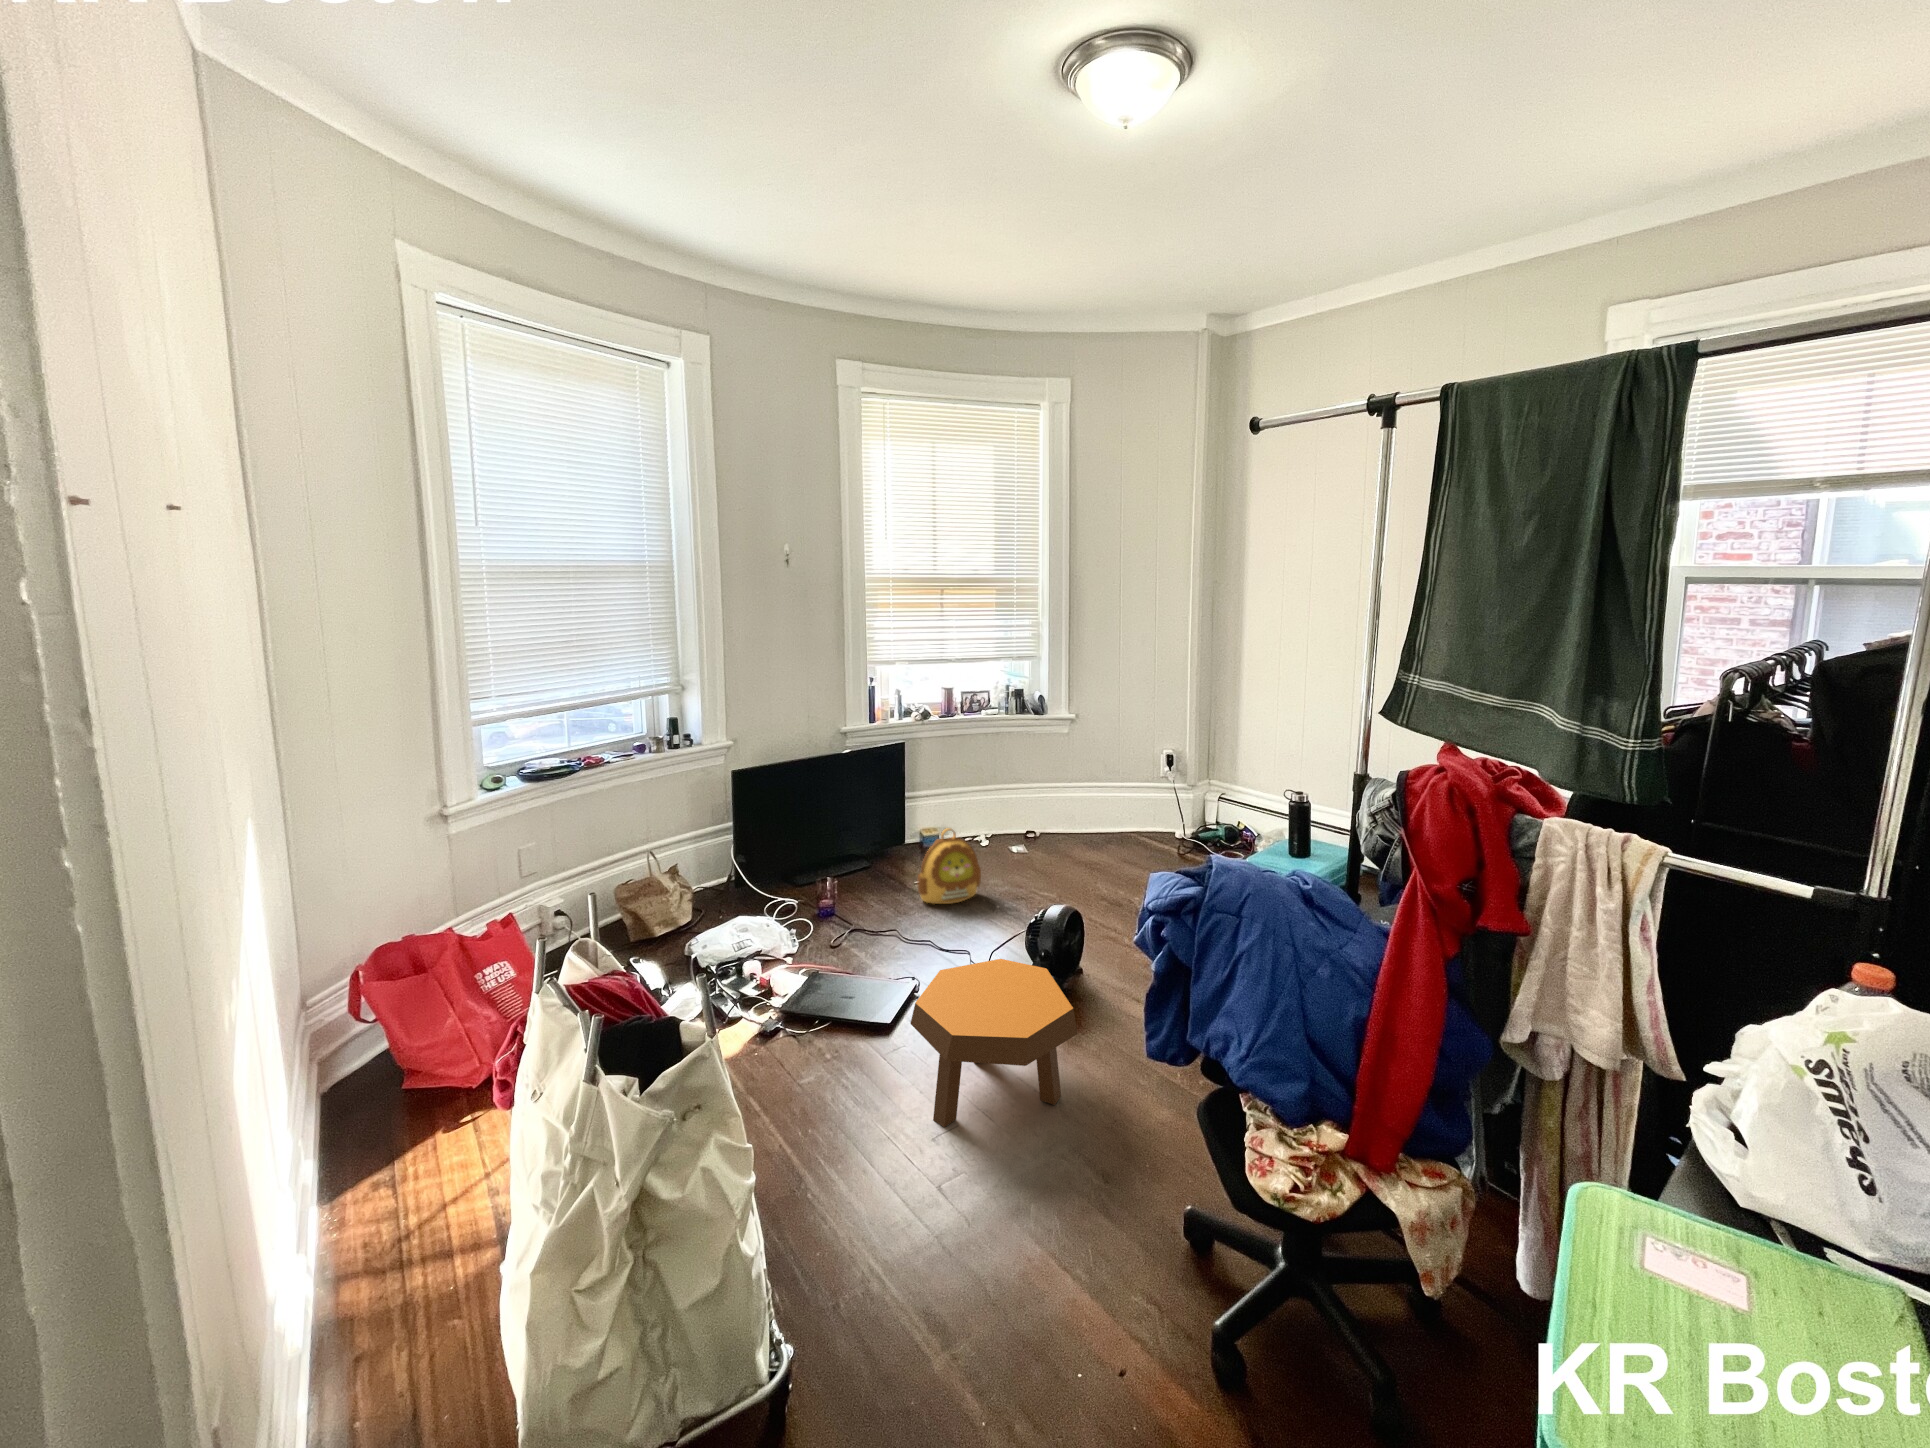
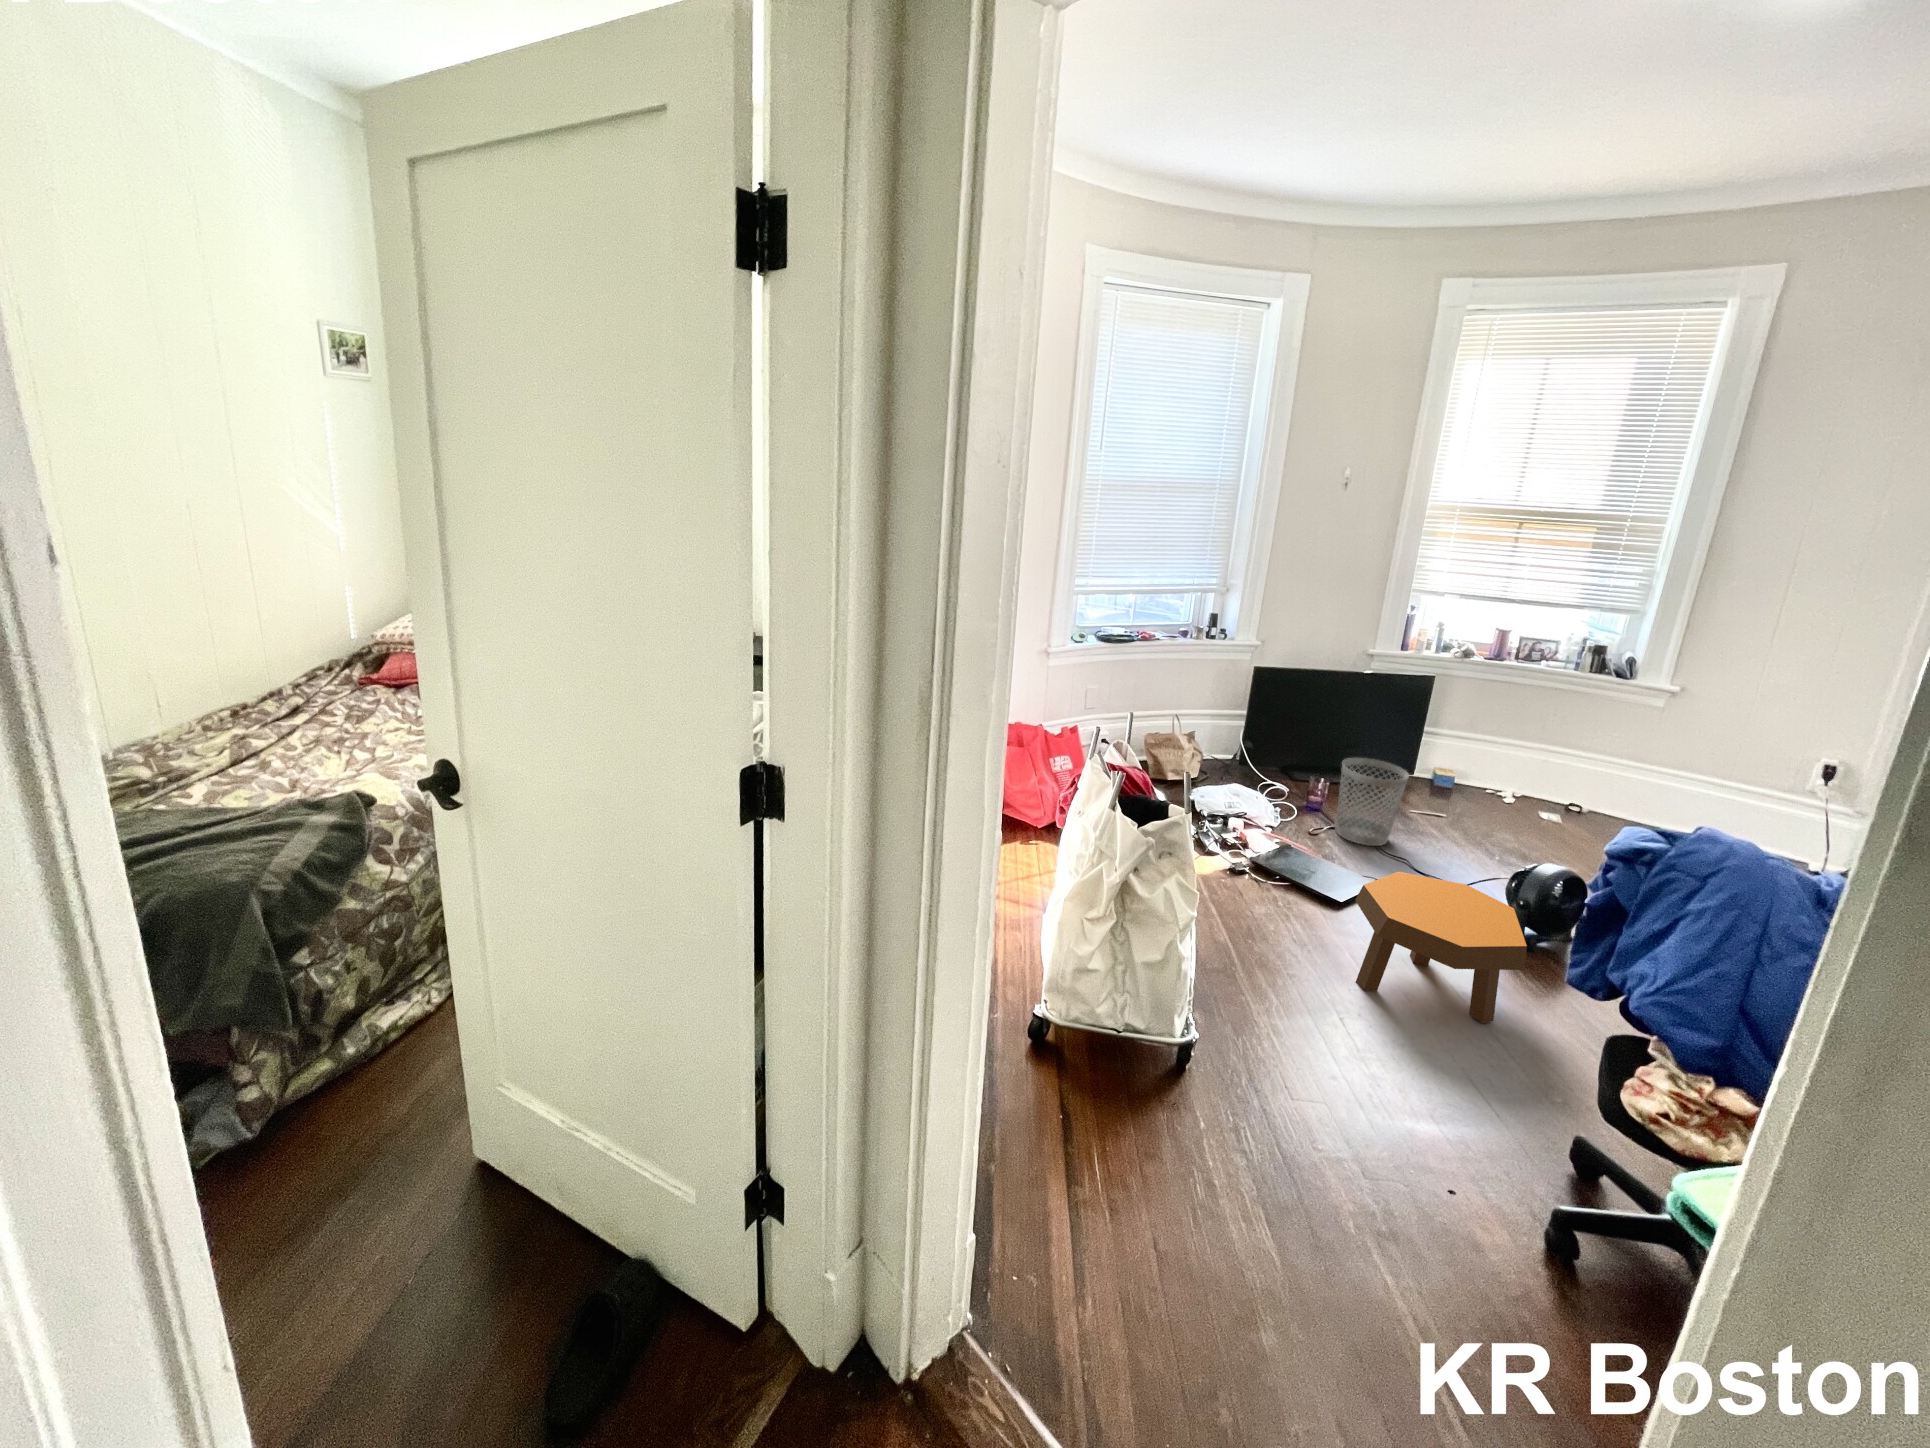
backpack: present [917,828,981,904] -> none [1411,766,1489,841]
wastebasket: none [848,844,912,940] -> present [1335,758,1409,846]

